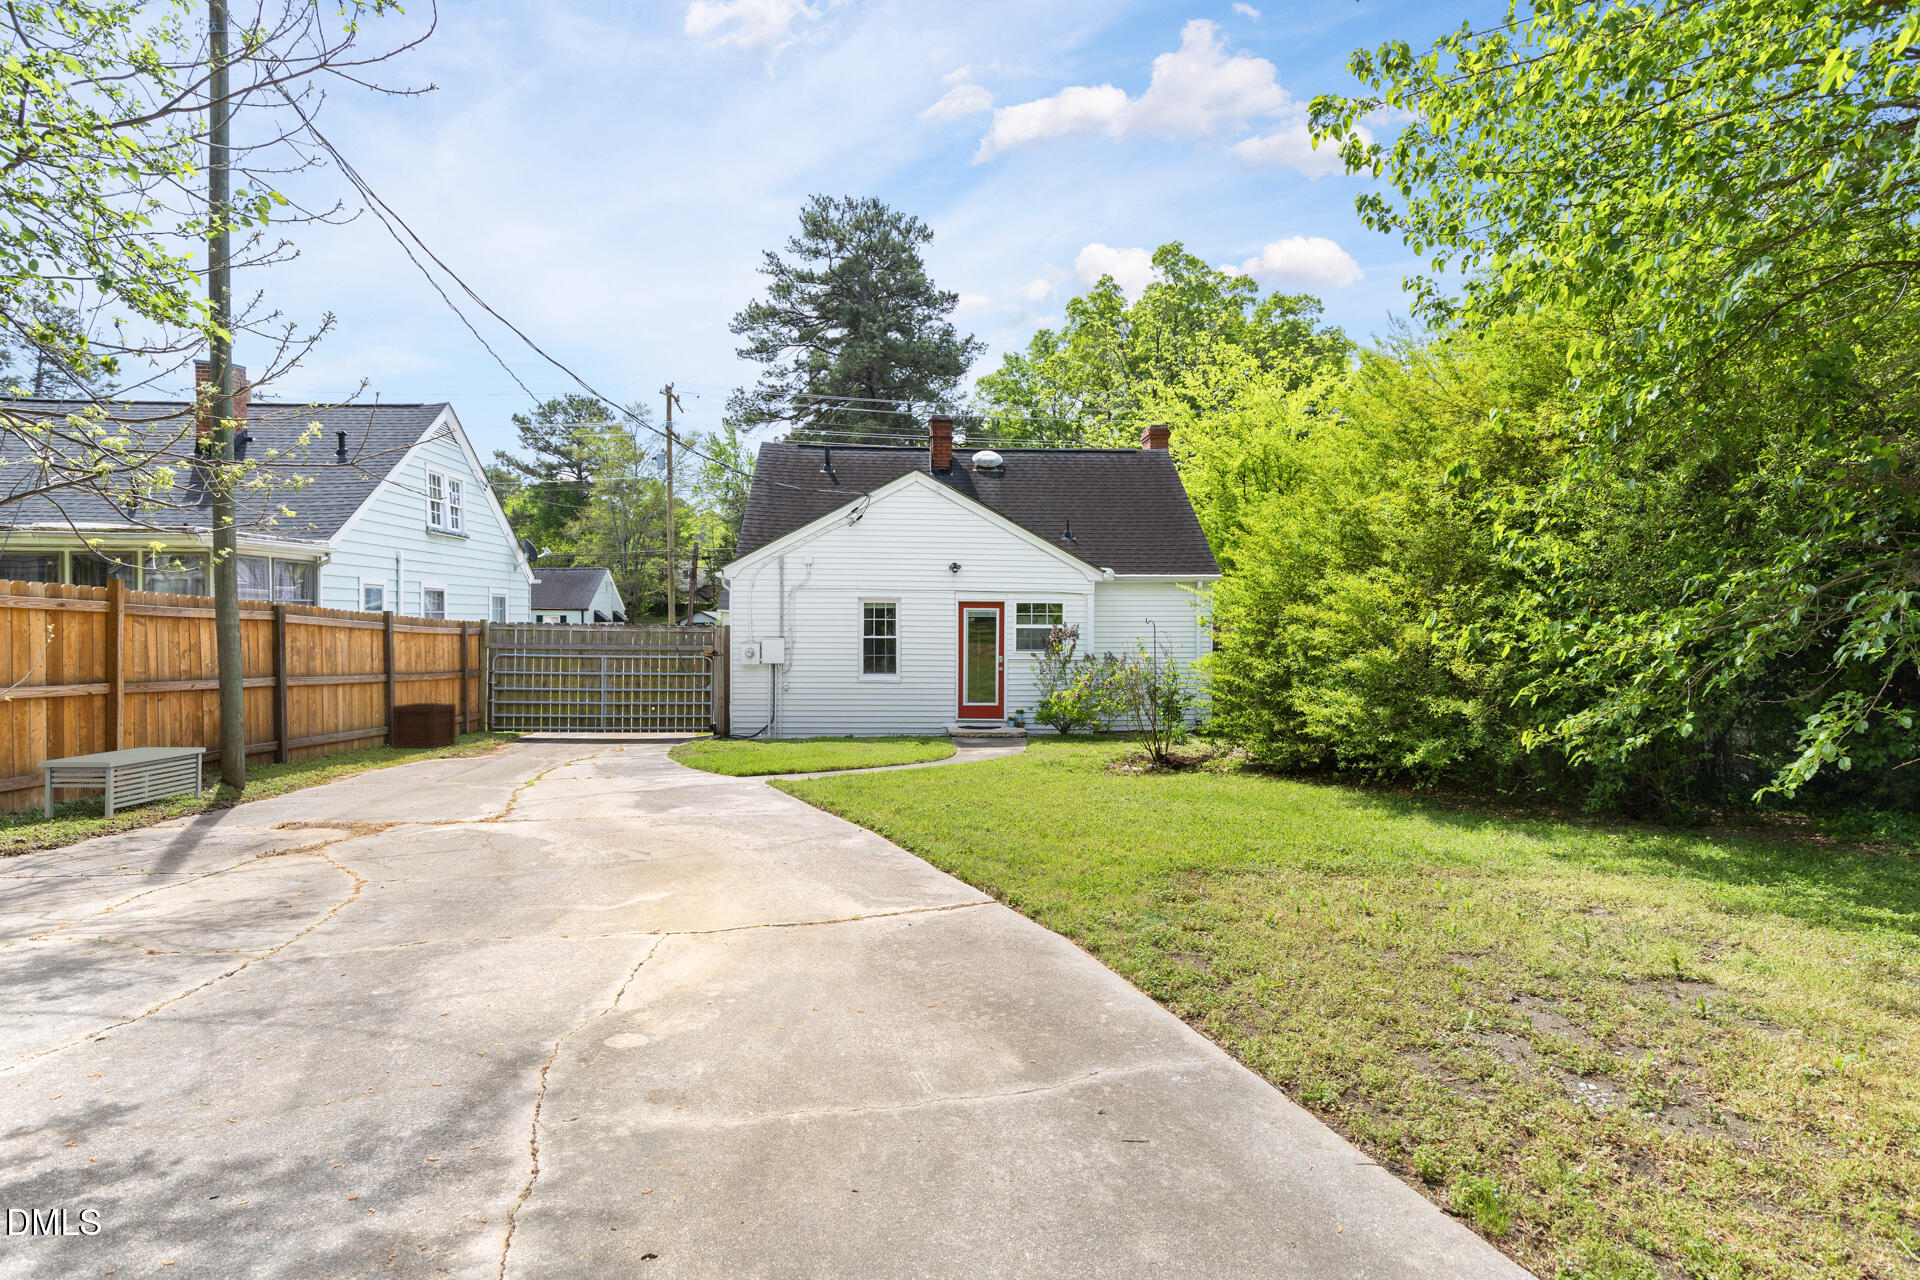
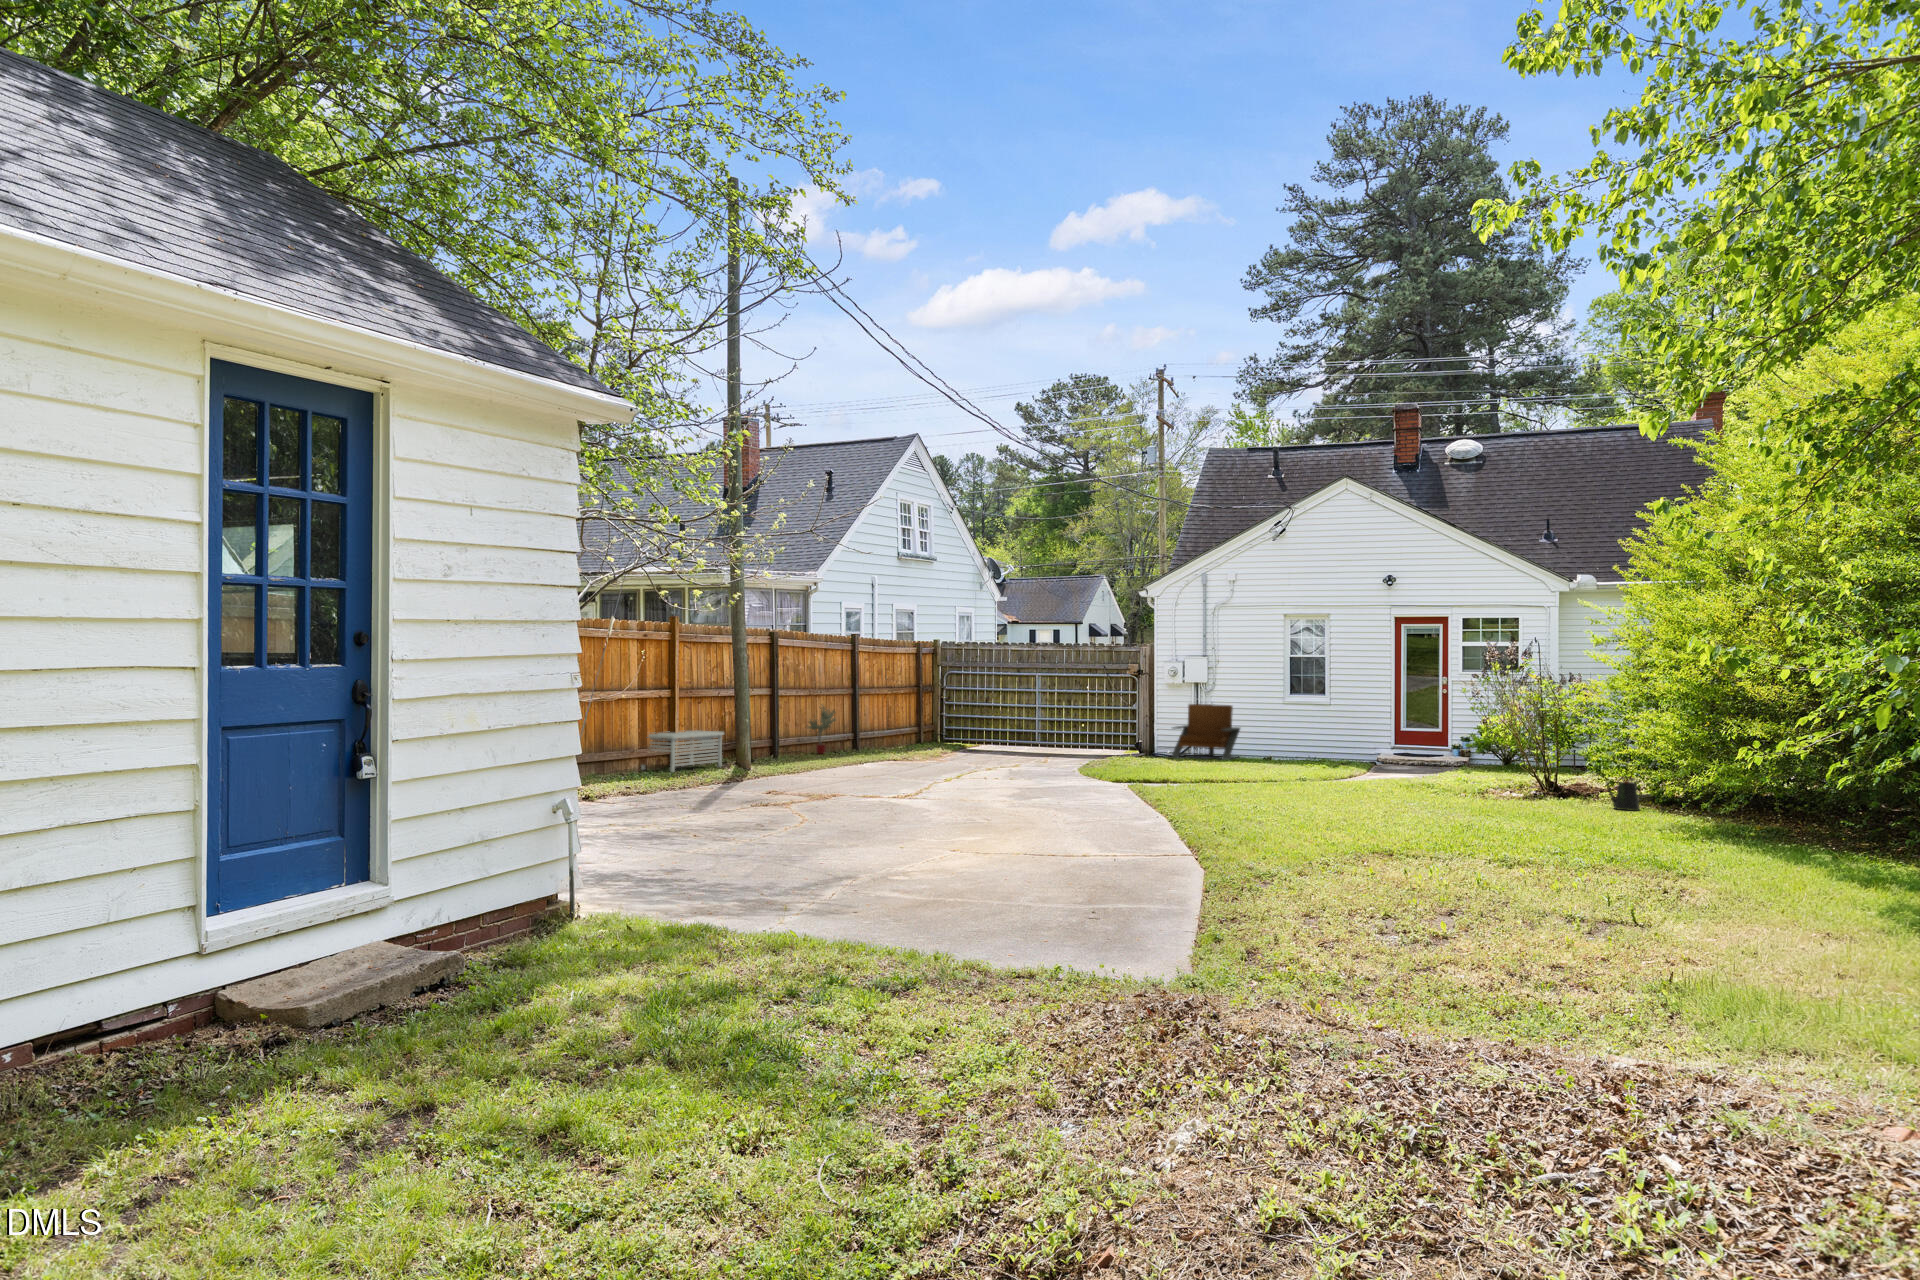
lounge chair: none [760,684,821,737] -> present [1172,704,1240,760]
potted tree: none [326,697,372,760] -> present [808,704,836,754]
wooden crate: present [392,703,456,748] -> none [855,713,904,751]
watering can: none [1239,739,1272,778] -> present [1606,776,1639,811]

